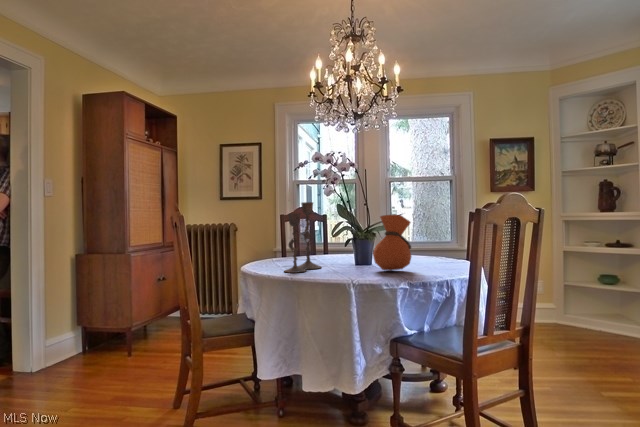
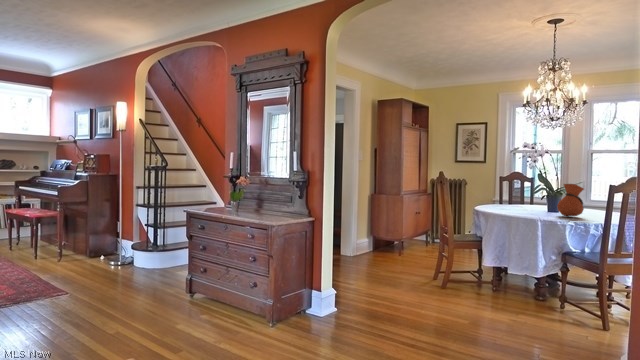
candlestick: present [284,202,321,273] -> none [500,173,524,213]

